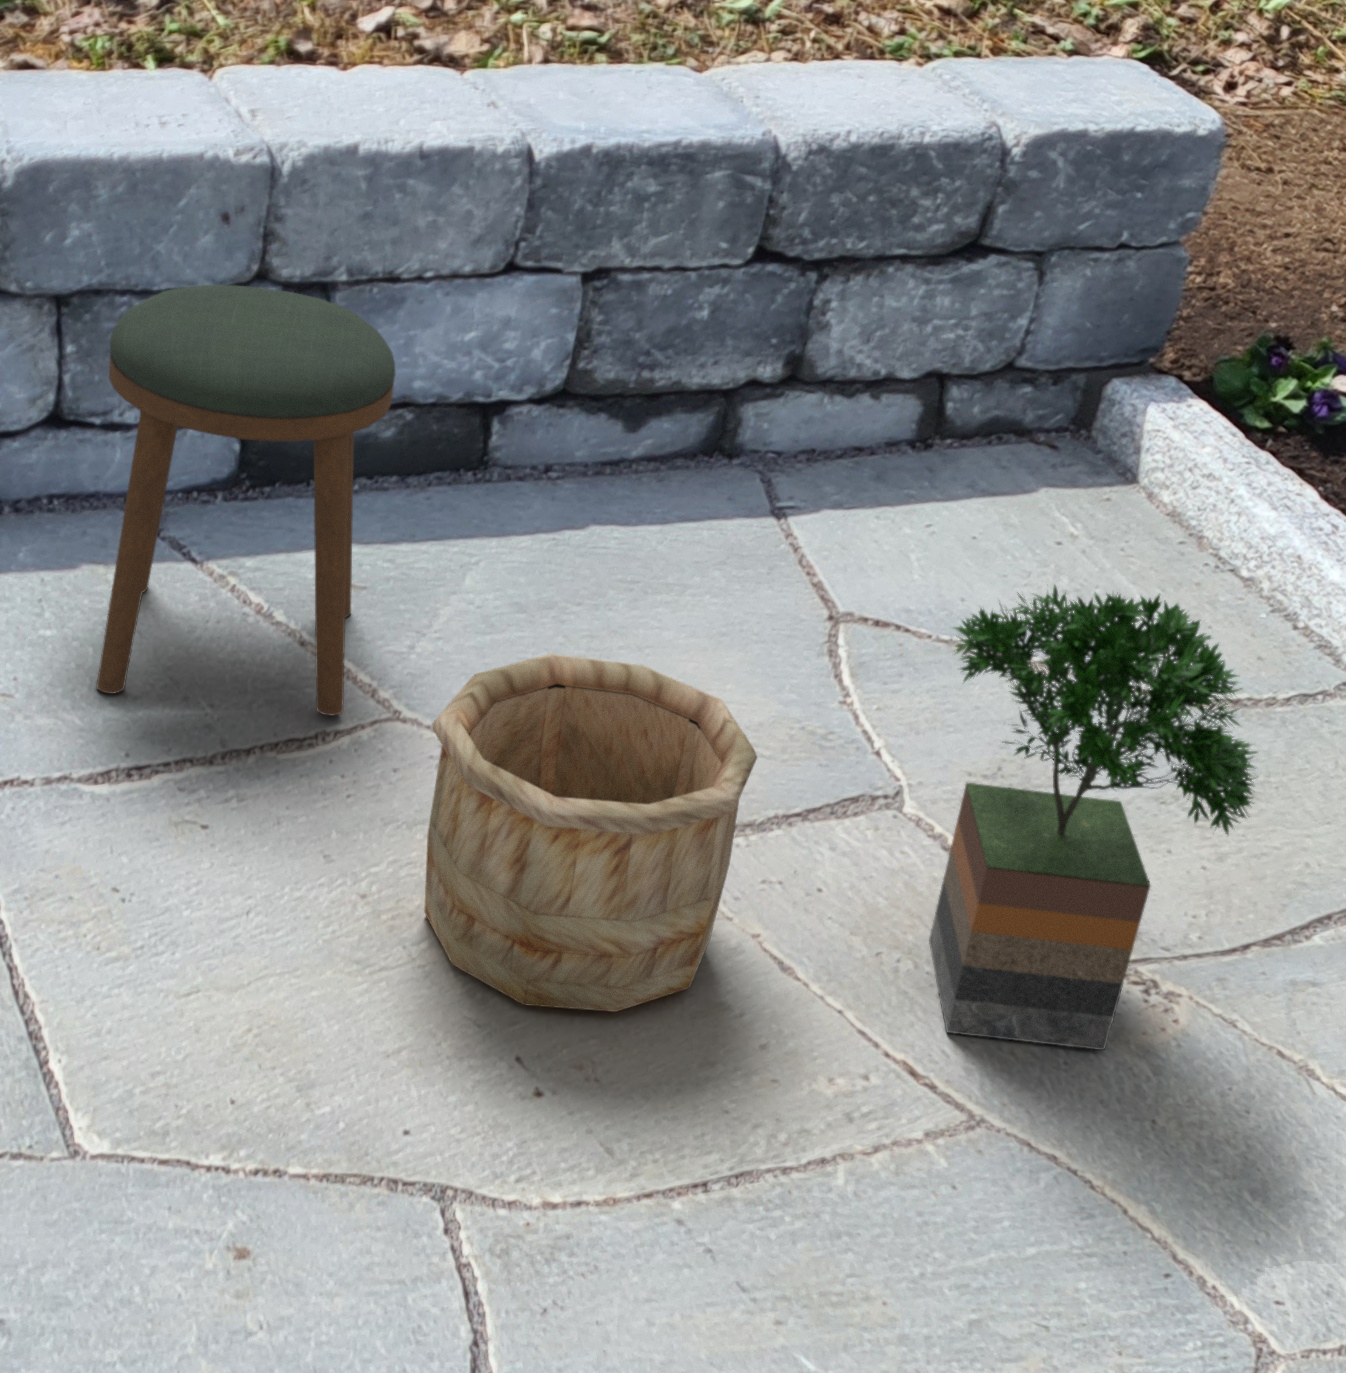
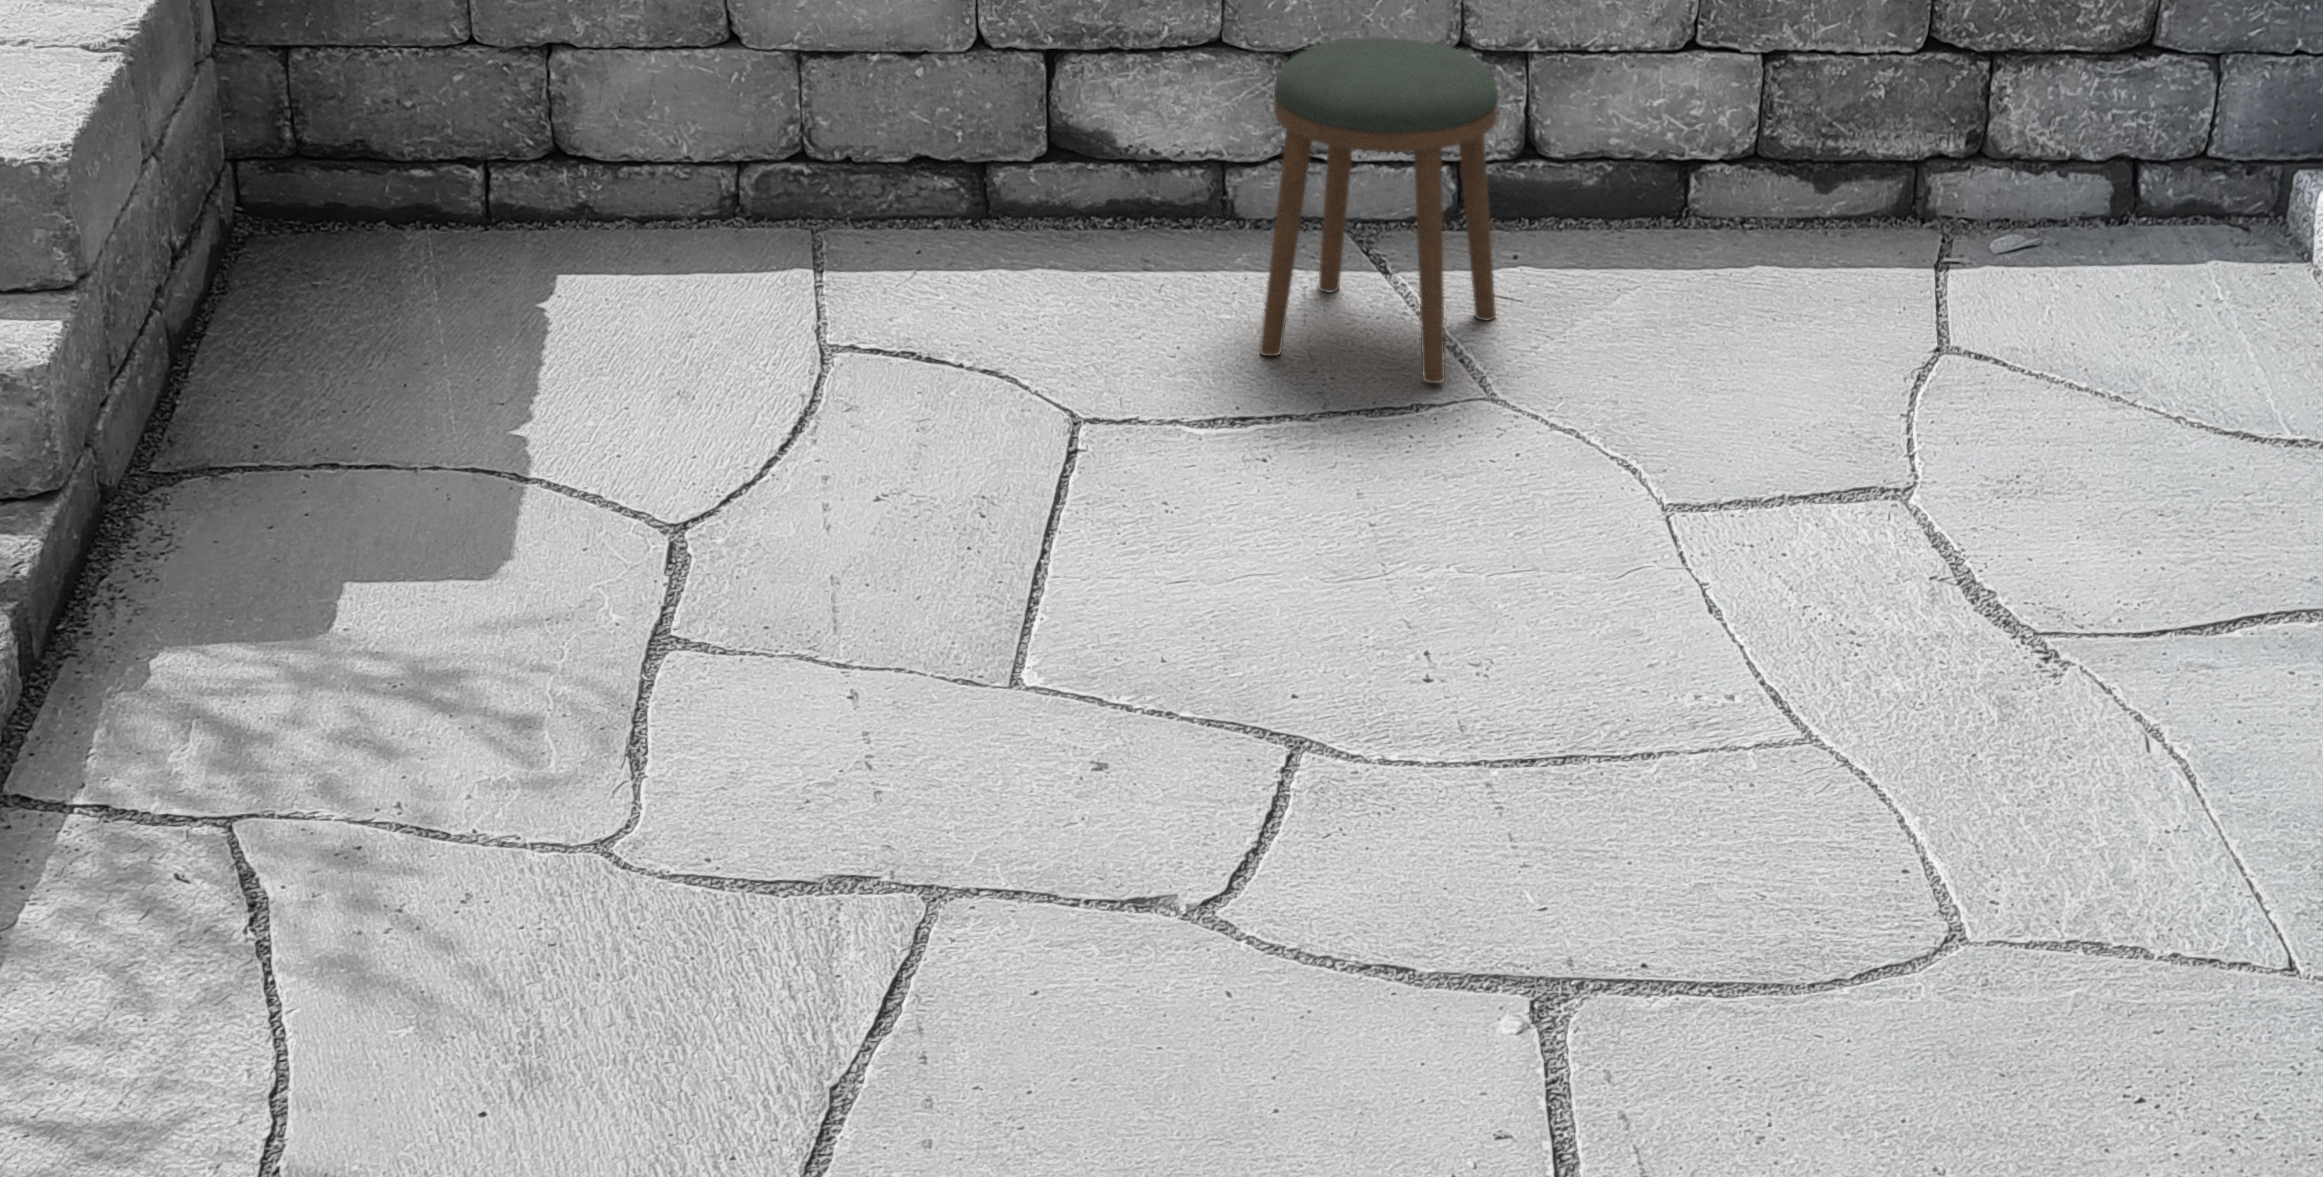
potted tree: present [929,586,1258,1050] -> none [1810,262,2058,662]
wooden bucket: present [424,654,757,1012] -> none [1420,318,1664,588]

